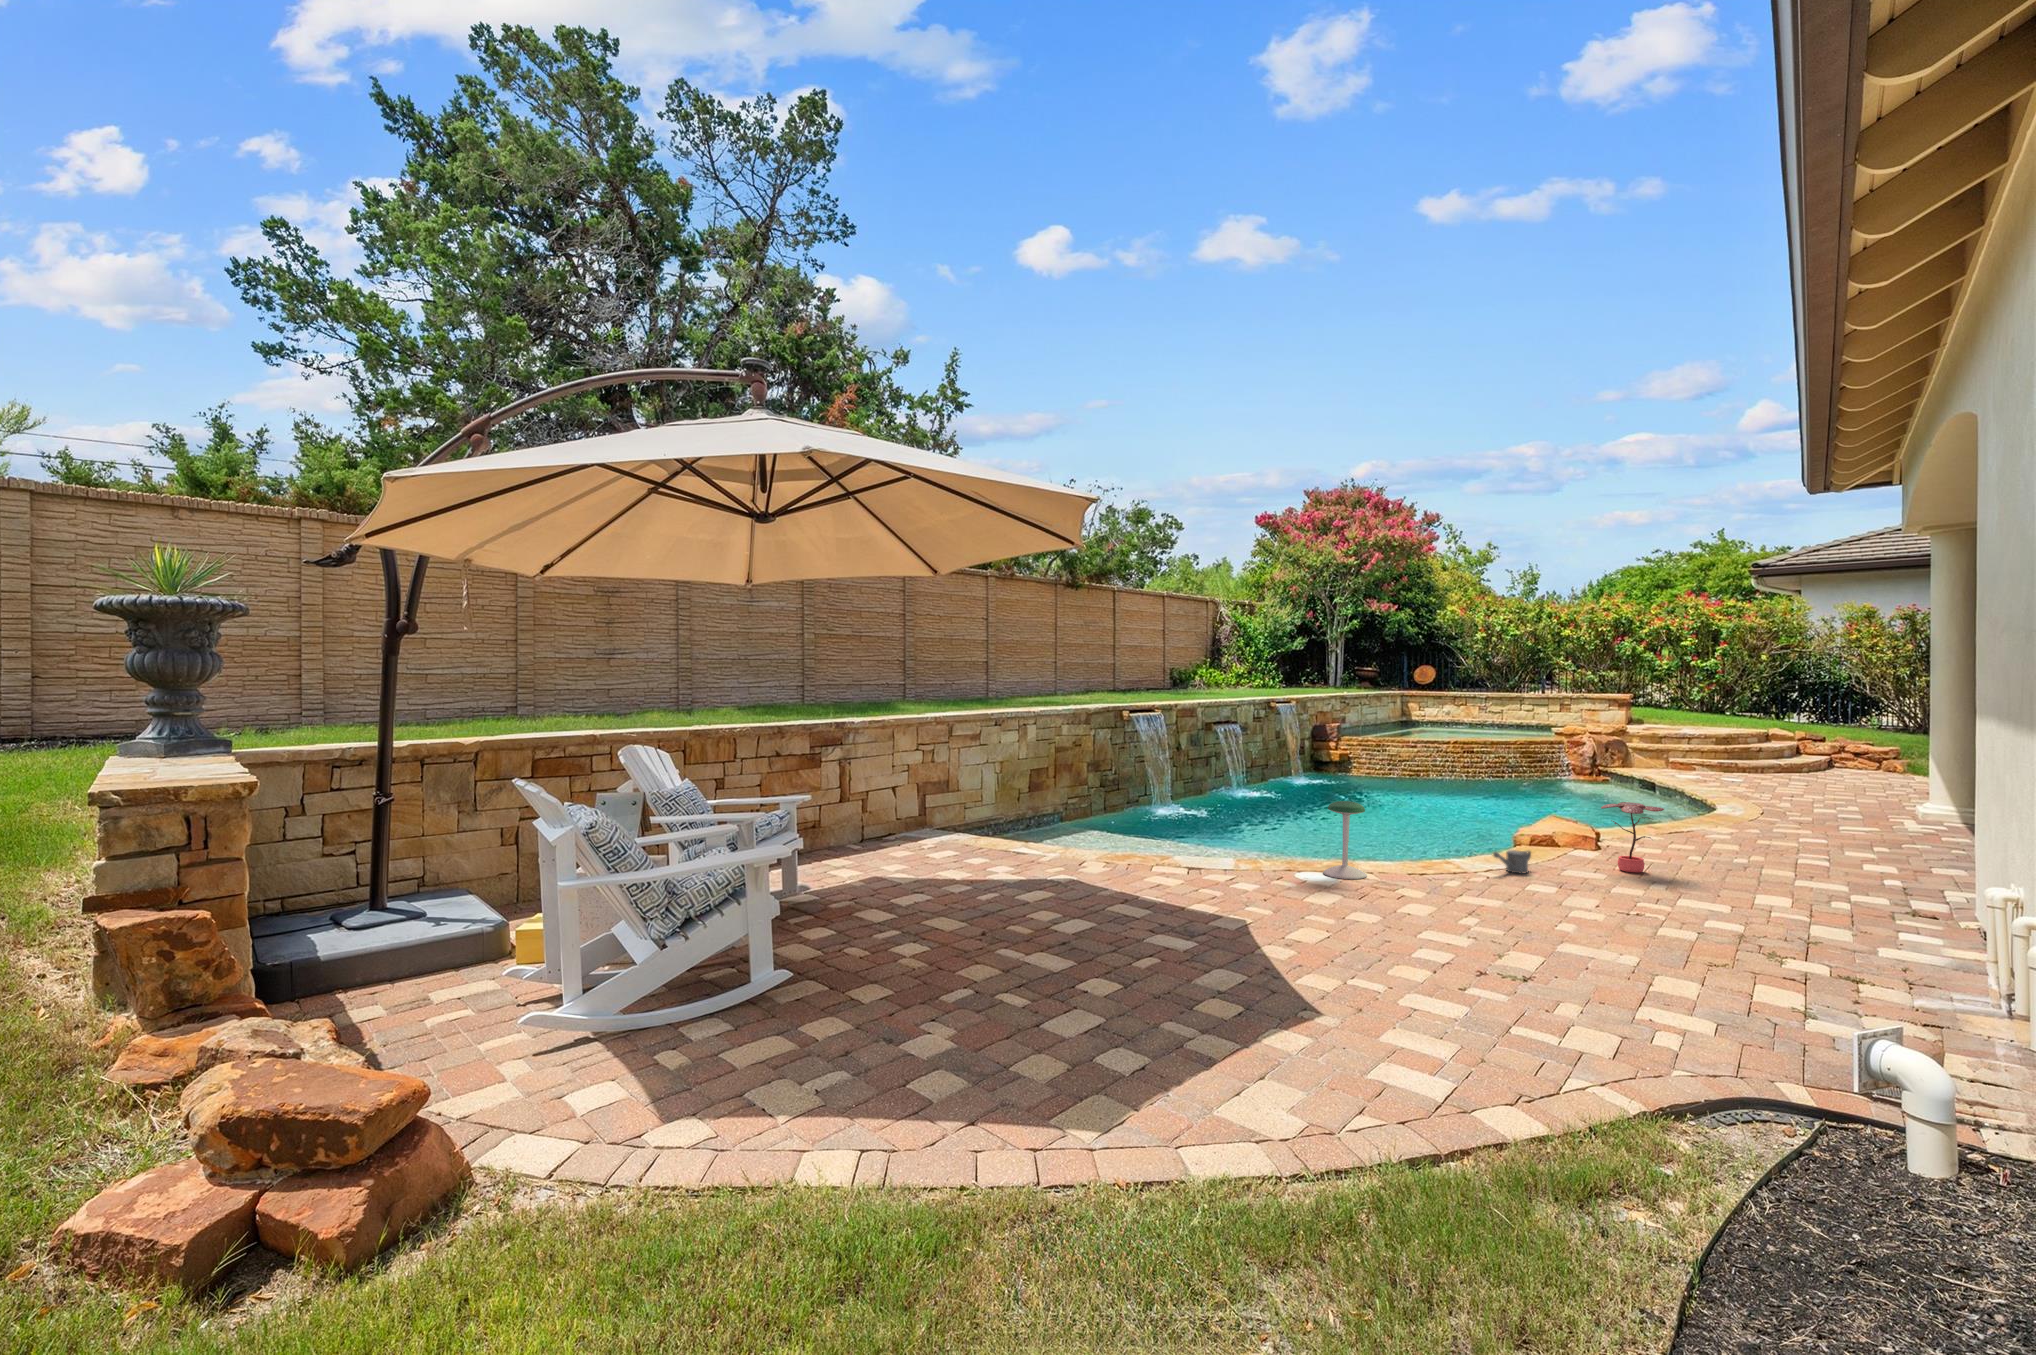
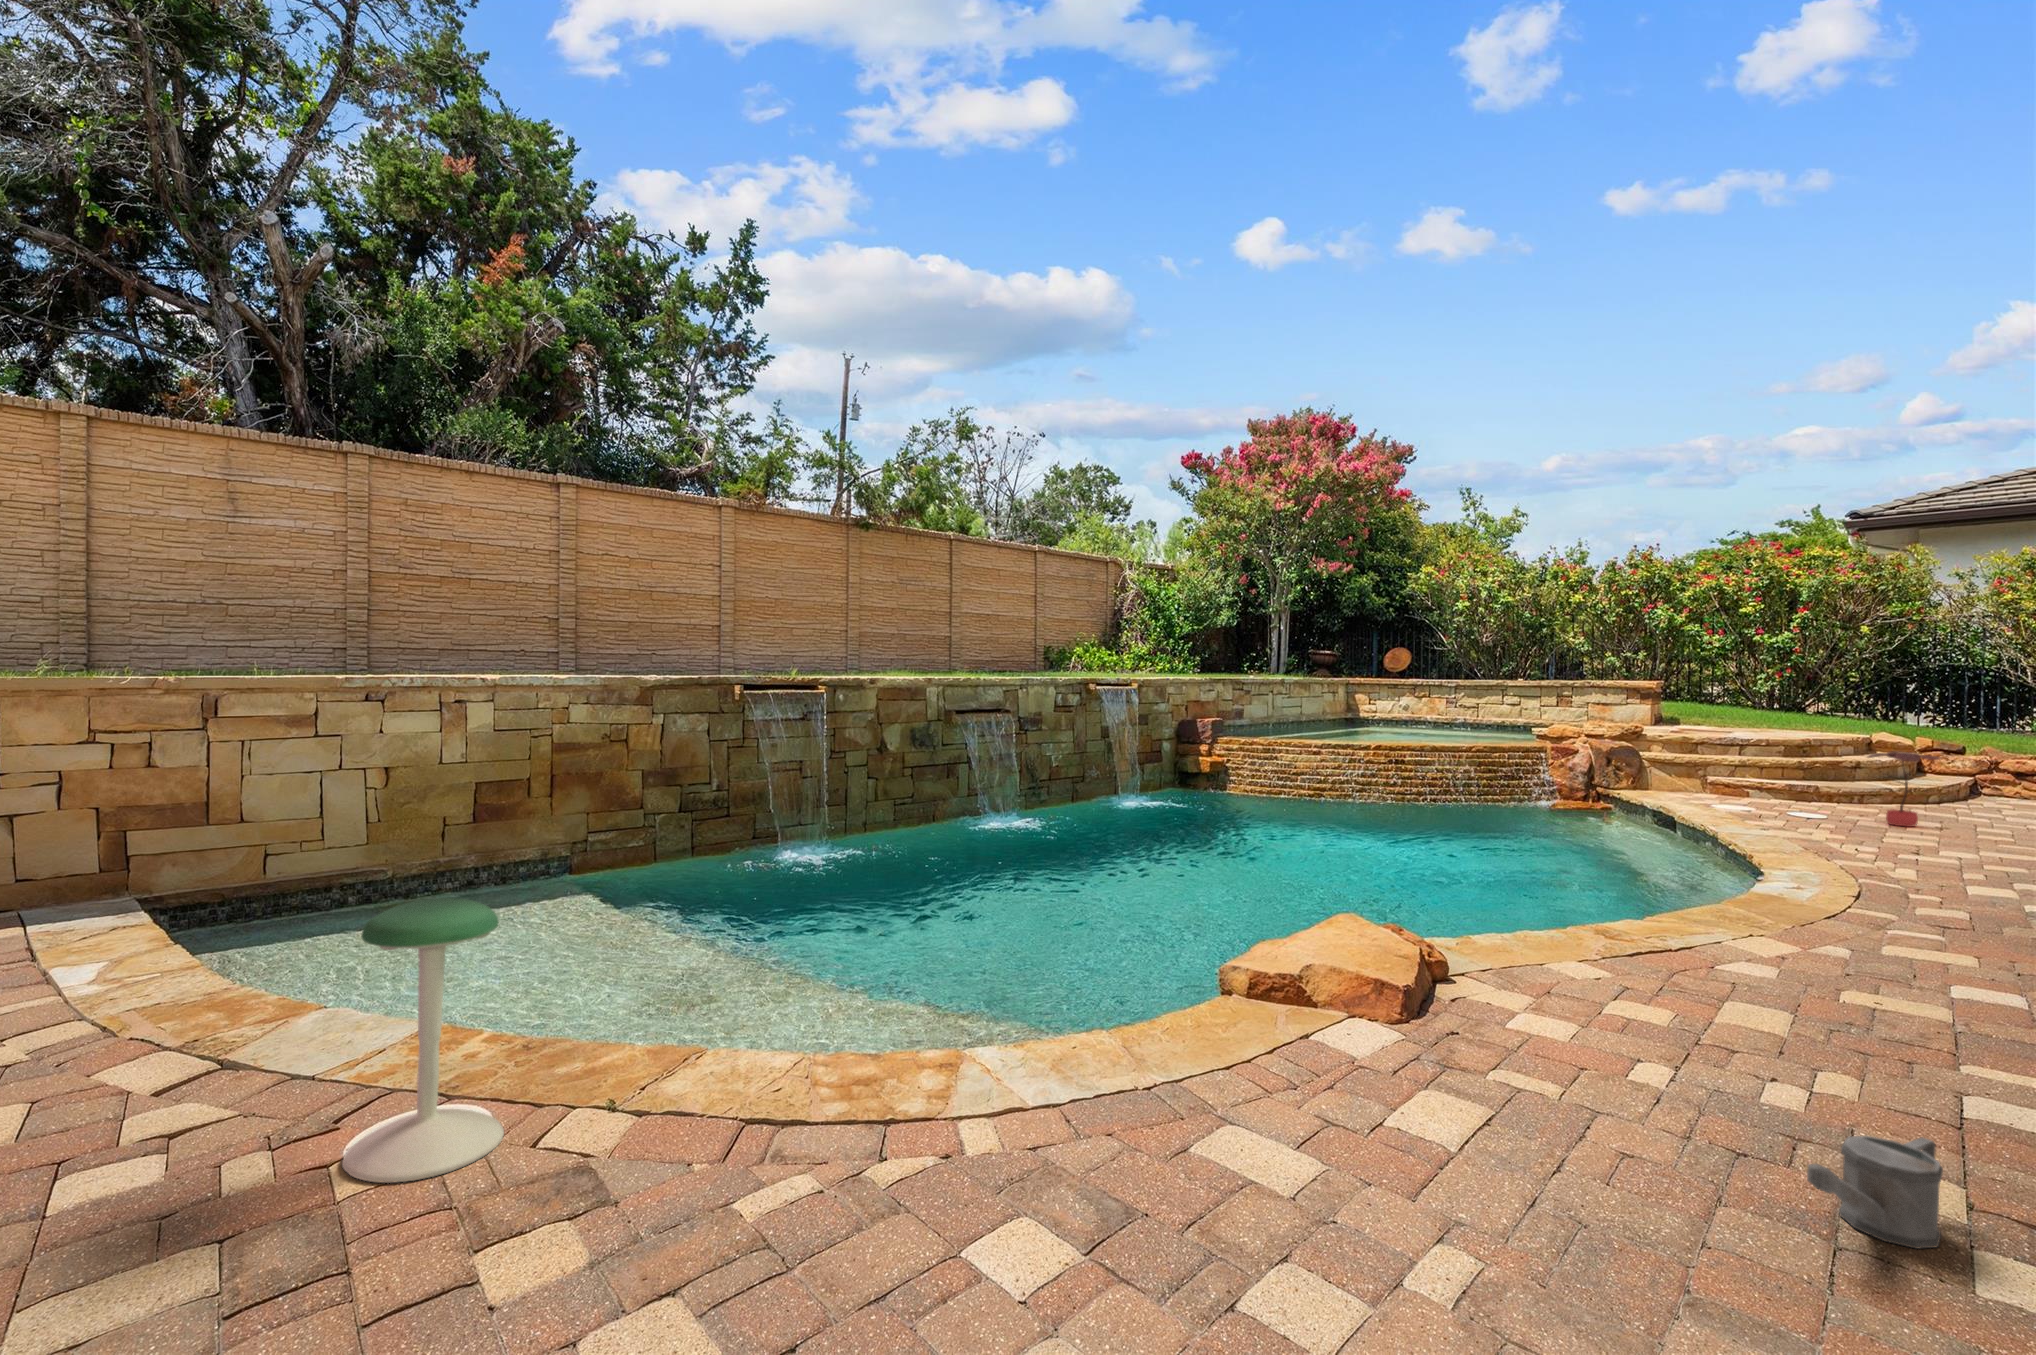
potted plant: present [1601,802,1664,873] -> present [1868,751,1941,827]
watering can: present [1493,850,1531,873] -> present [1807,1136,1943,1249]

